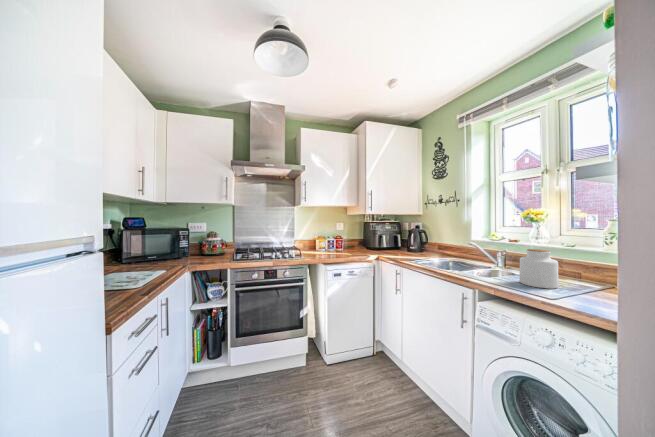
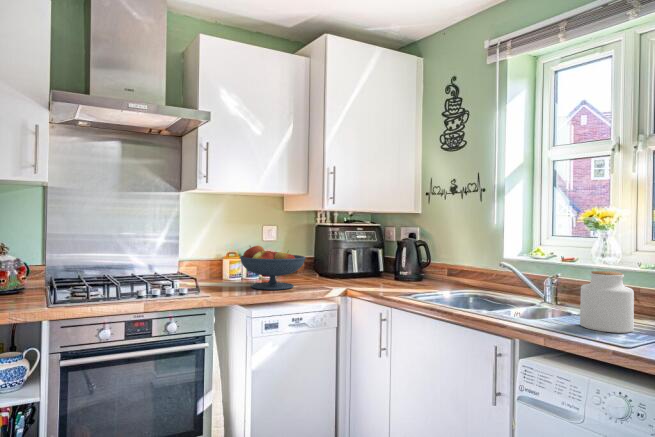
fruit bowl: none [323,233,356,256] -> present [240,246,306,290]

